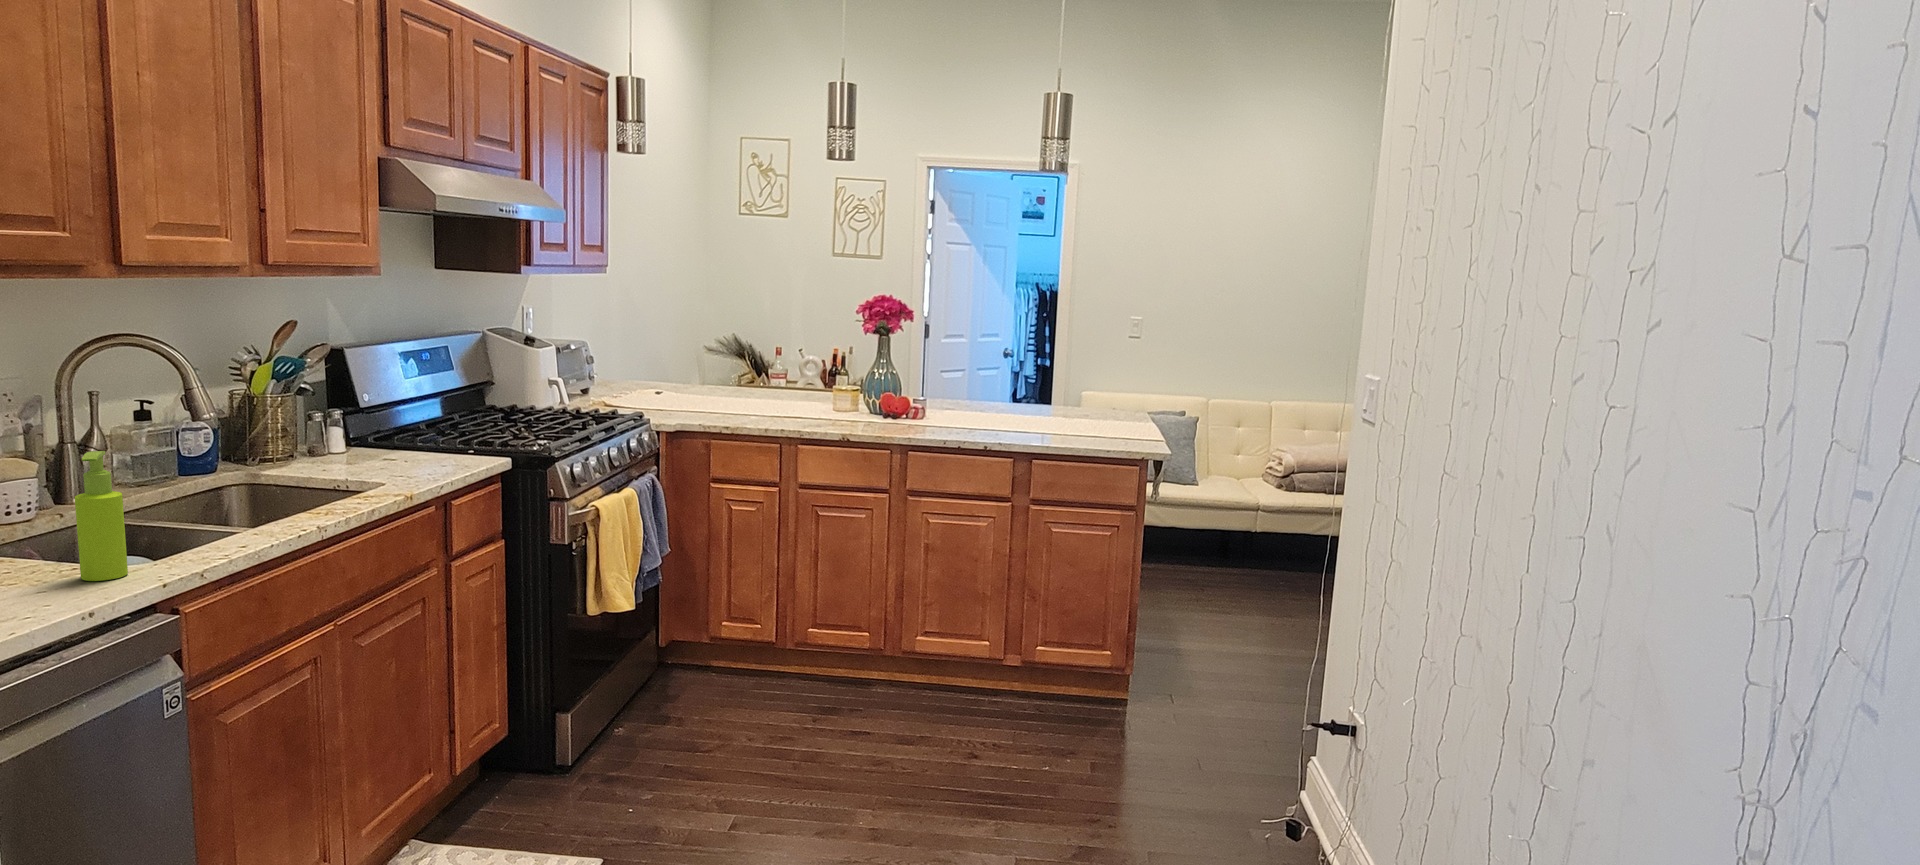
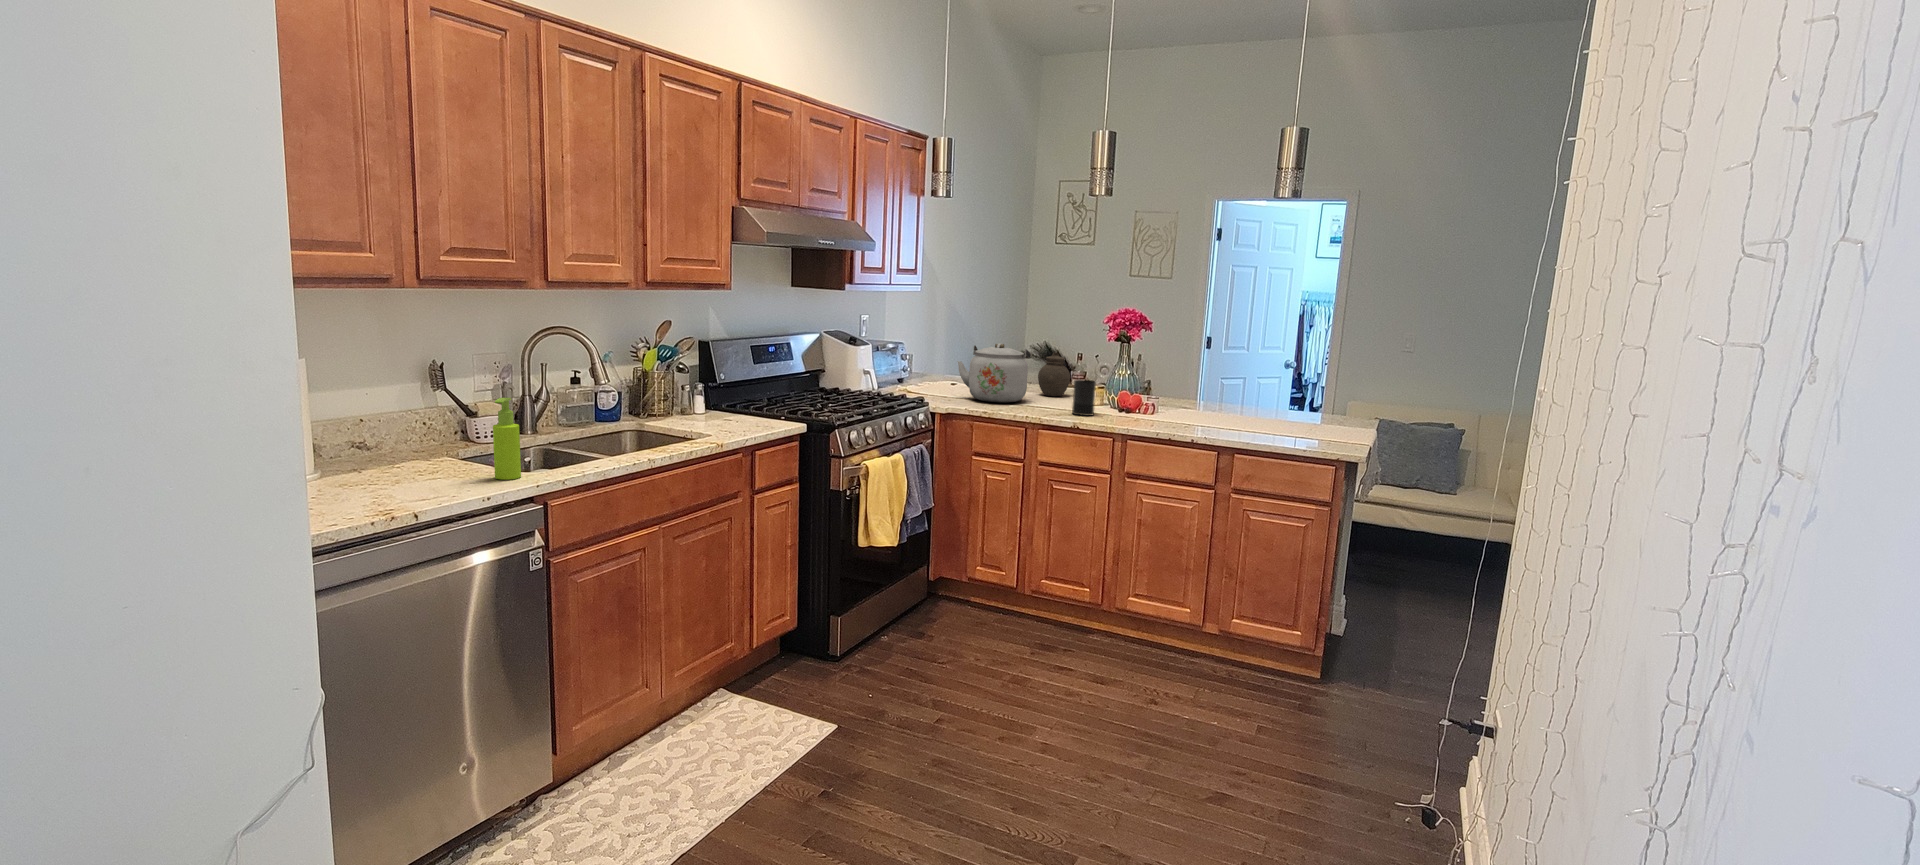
kettle: none [677,340,769,413] -> present [958,343,1030,402]
jar: none [772,349,812,402] -> present [1038,352,1070,396]
candle: none [832,378,862,425] -> present [1072,379,1096,416]

